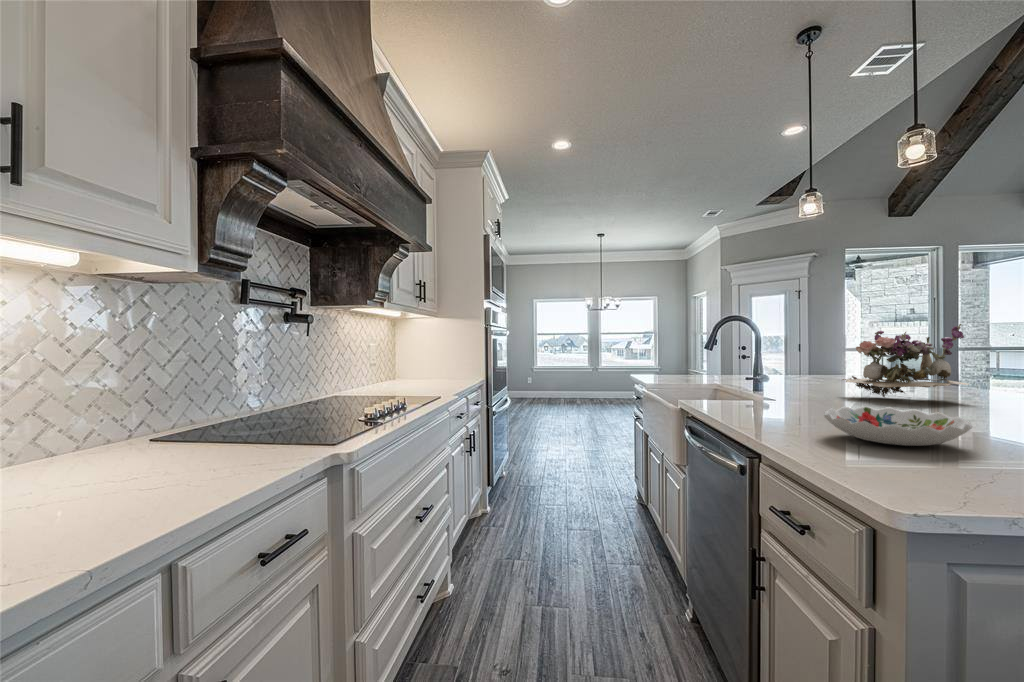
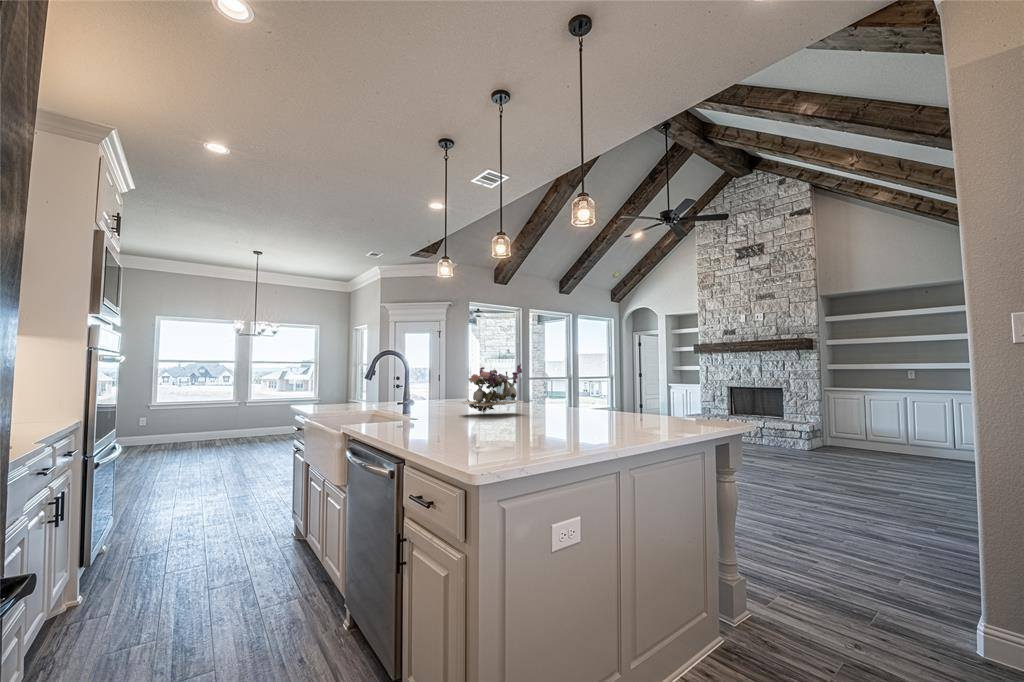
decorative bowl: present [824,406,972,446] -> none [445,418,515,441]

